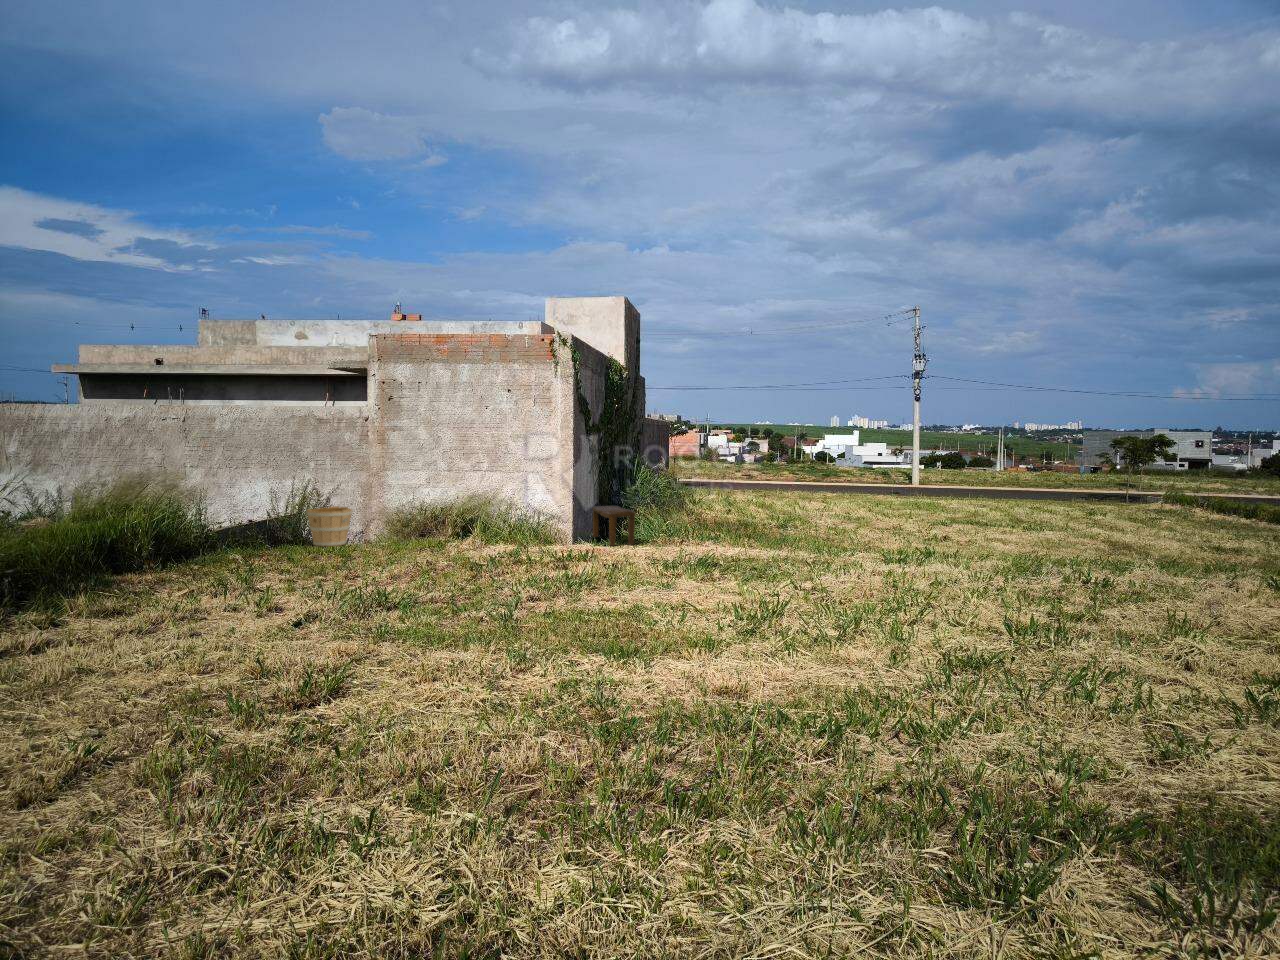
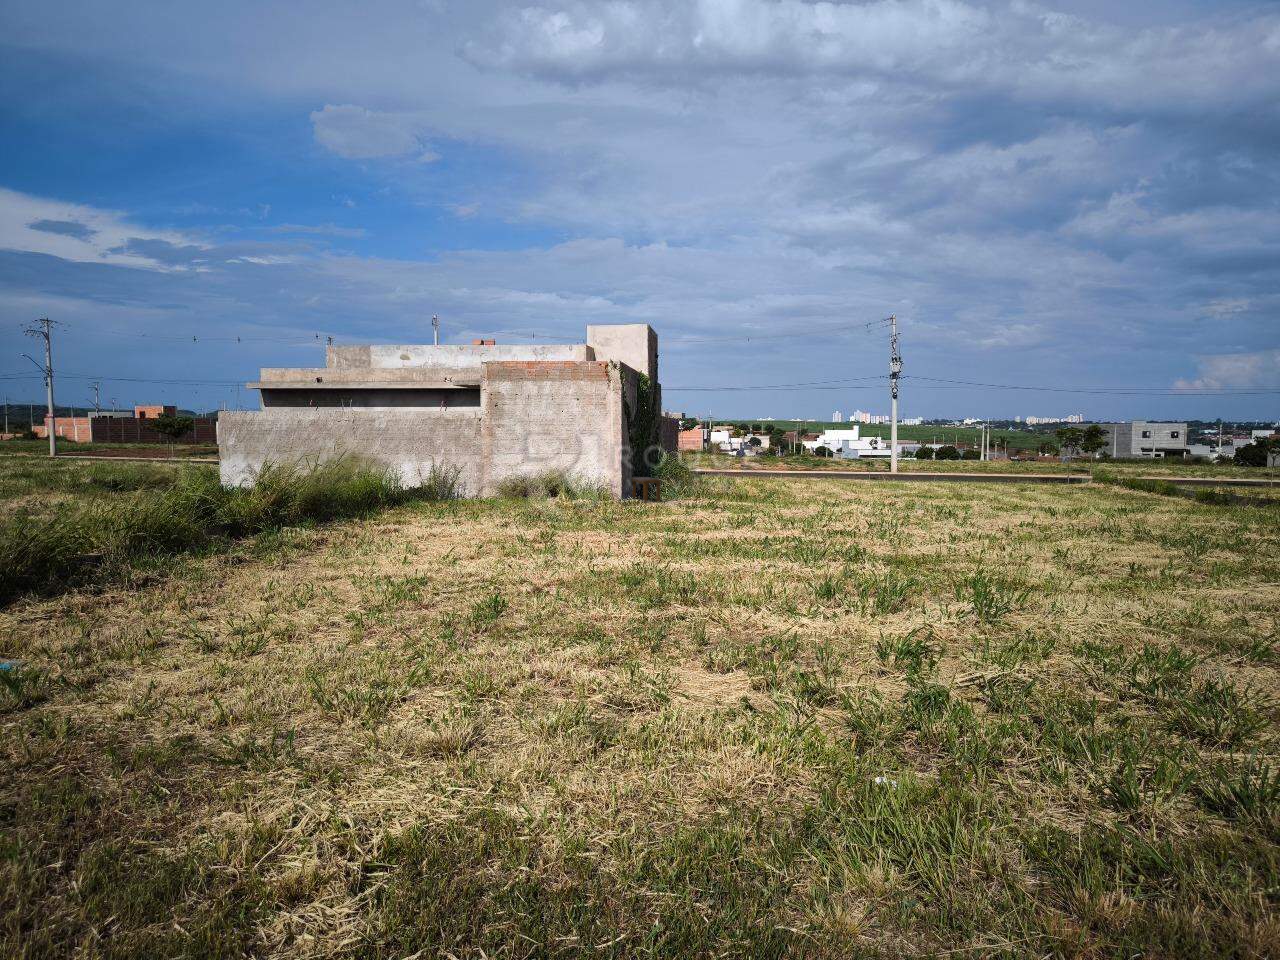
wooden bucket: present [307,506,353,546] -> none [447,477,476,502]

